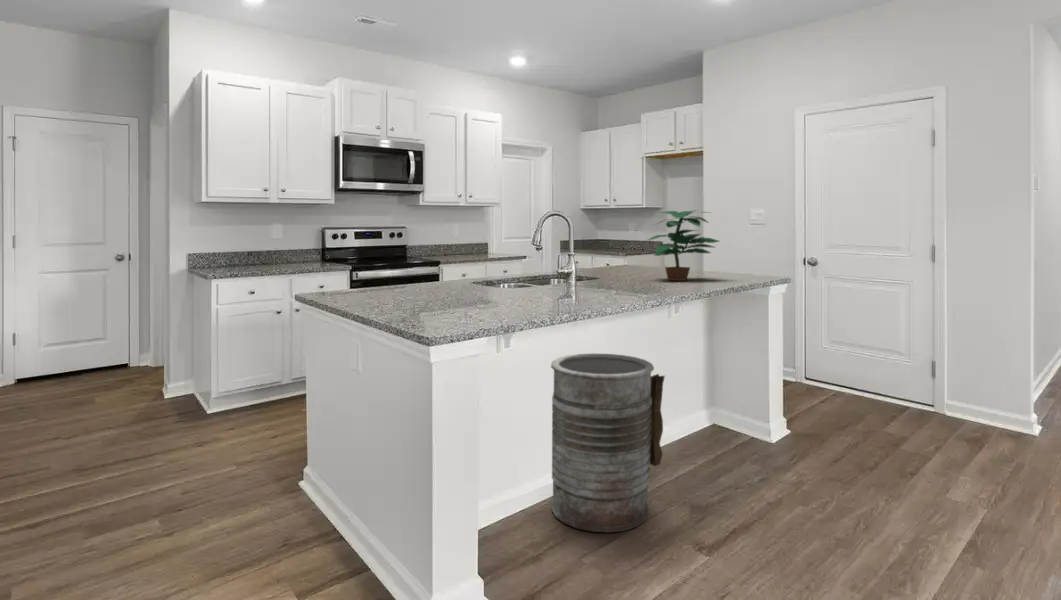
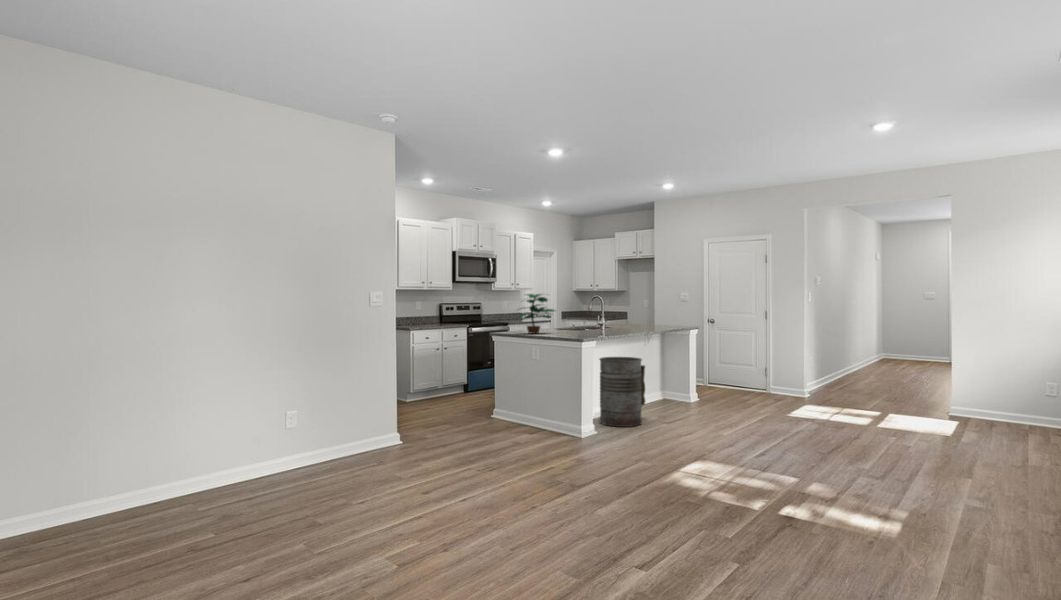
potted plant: present [648,211,719,281] -> present [520,294,555,334]

